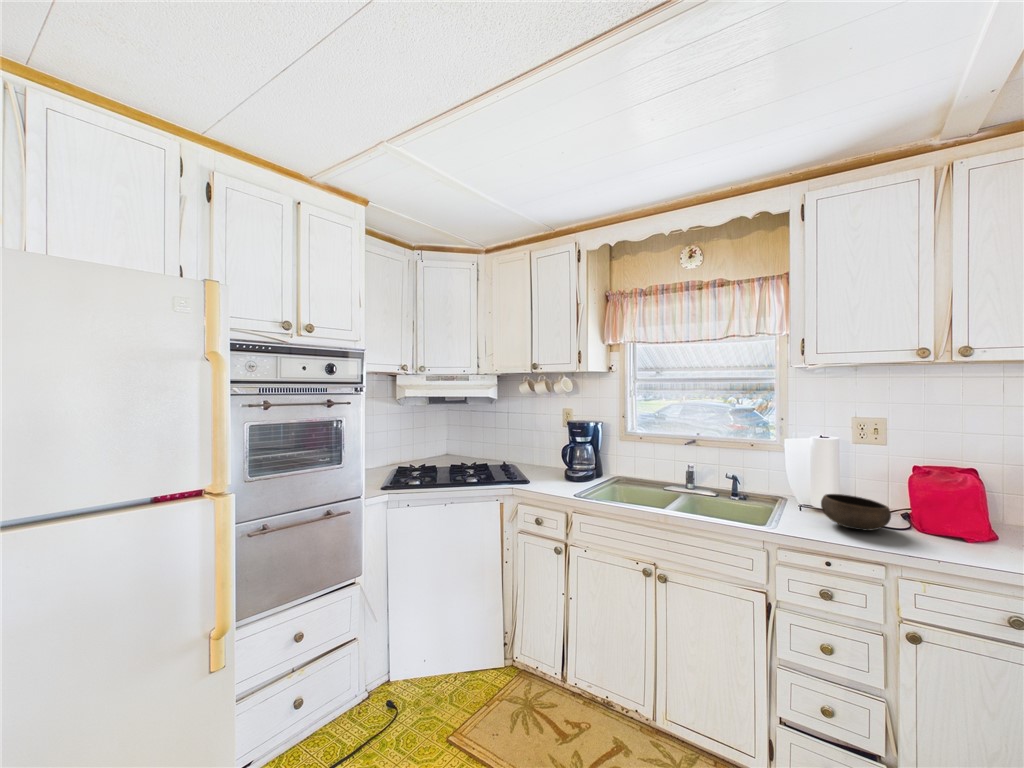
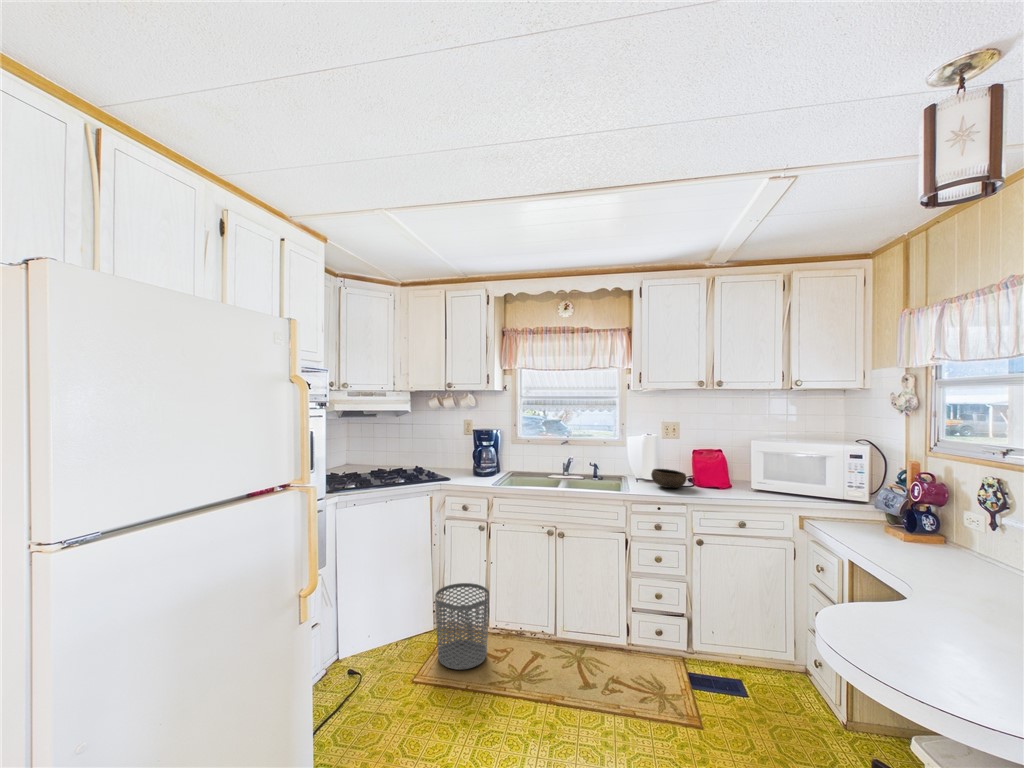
waste bin: none [487,618,557,740] -> present [435,583,489,670]

